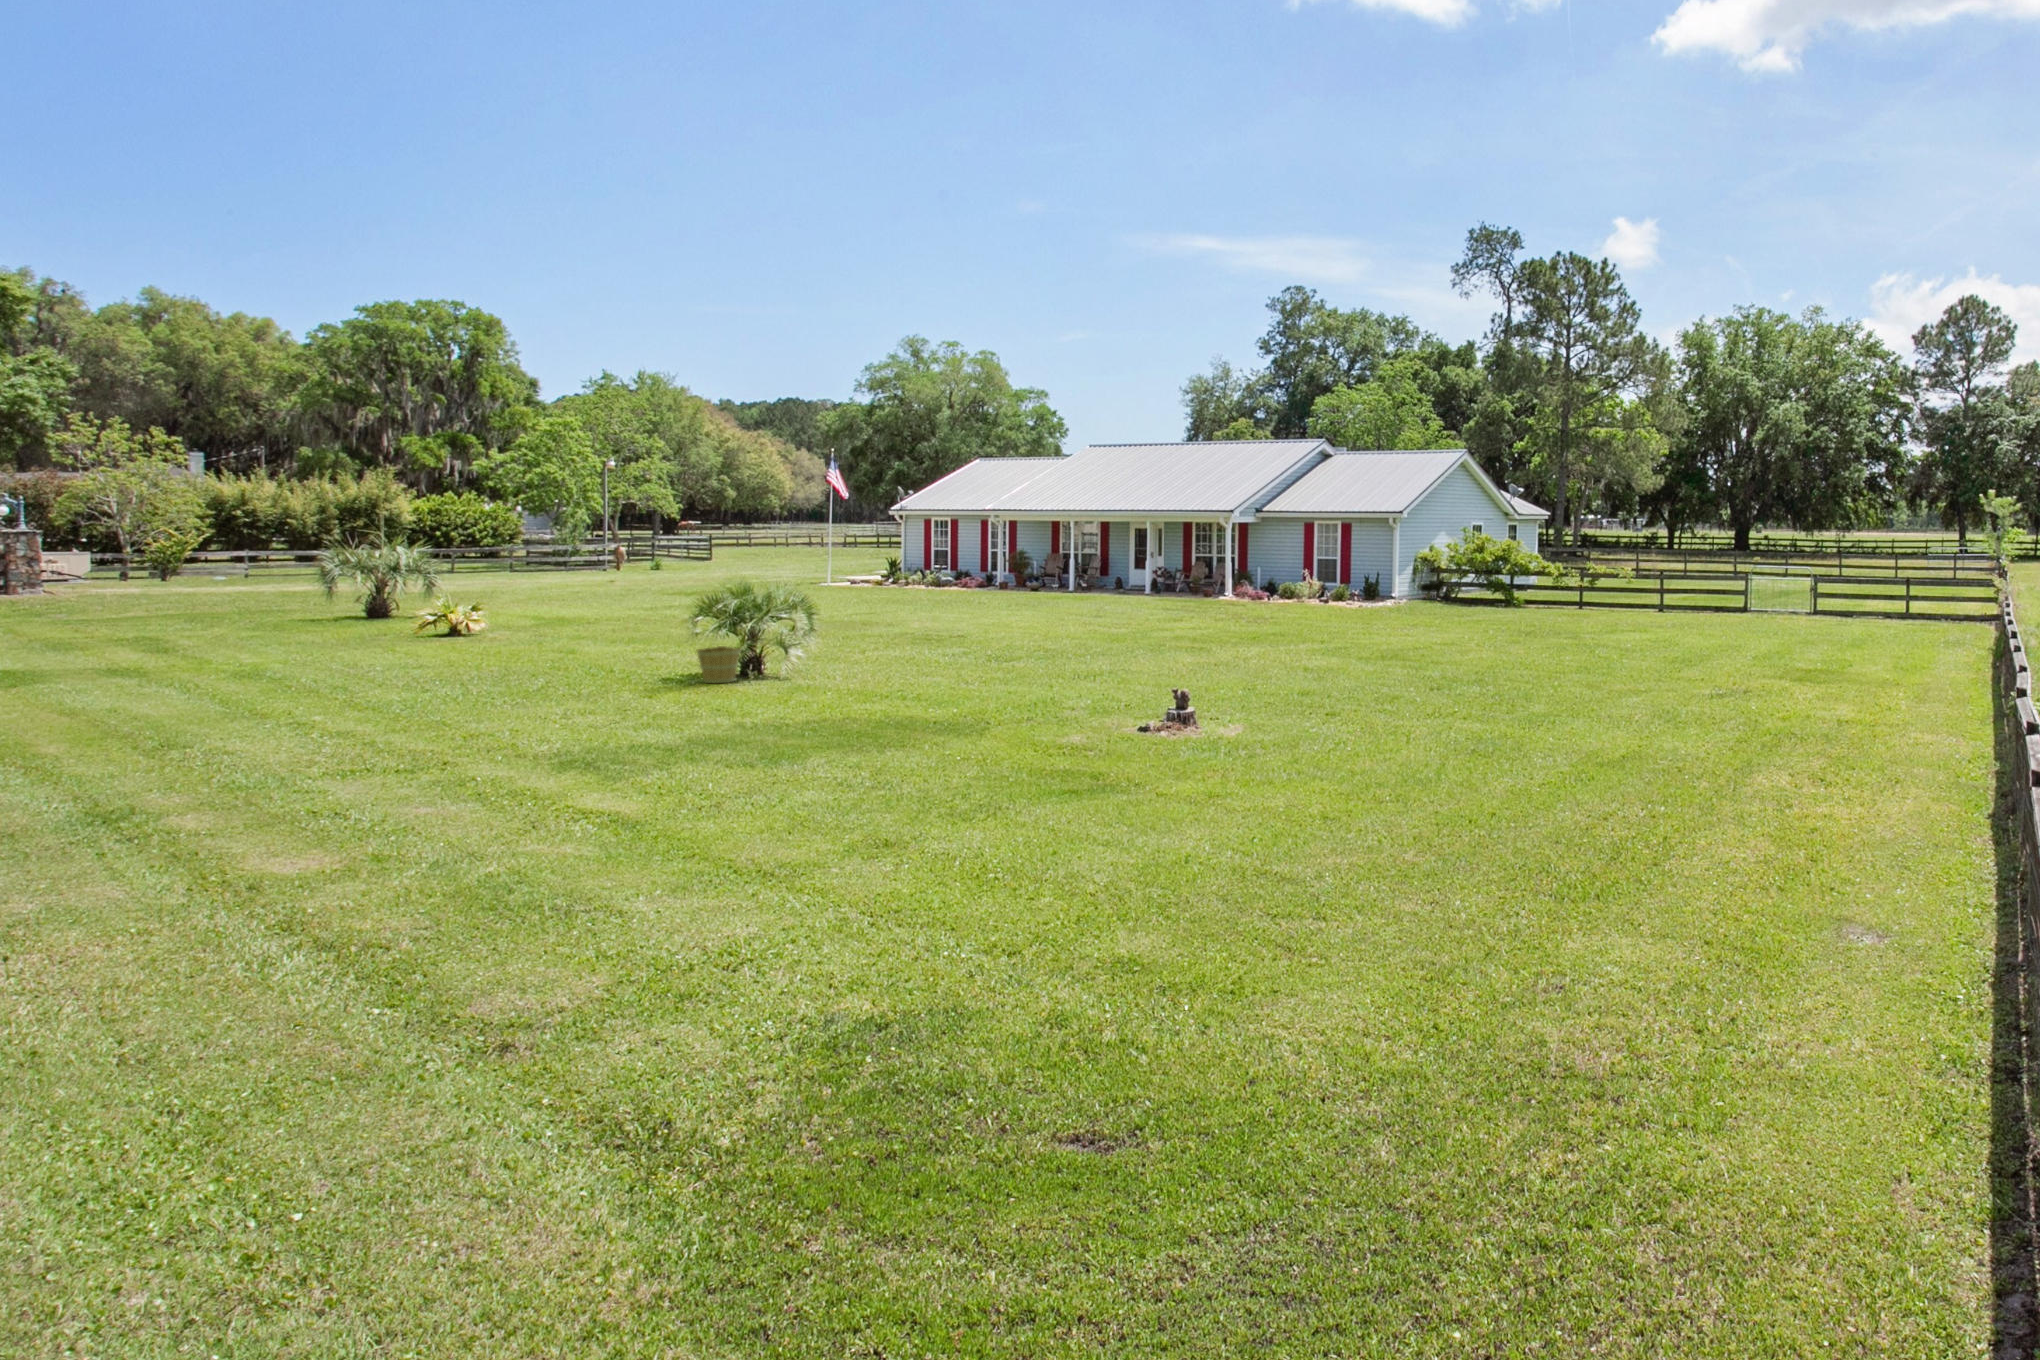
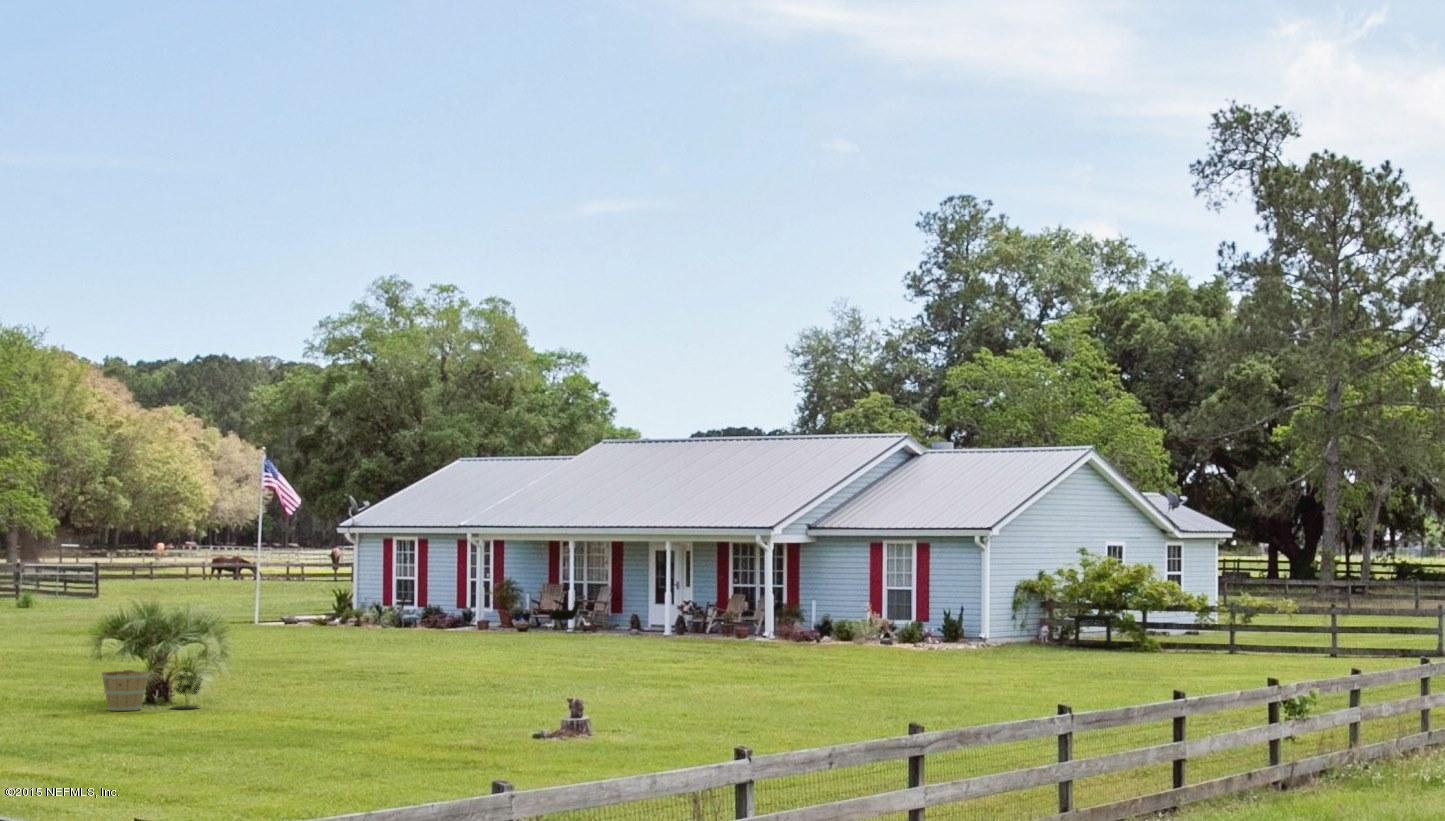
lounge chair: present [1420,577,1447,598] -> present [549,601,580,628]
round table: none [1457,578,1496,603] -> present [1068,614,1118,647]
potted tree: none [760,636,792,680] -> present [172,667,202,709]

